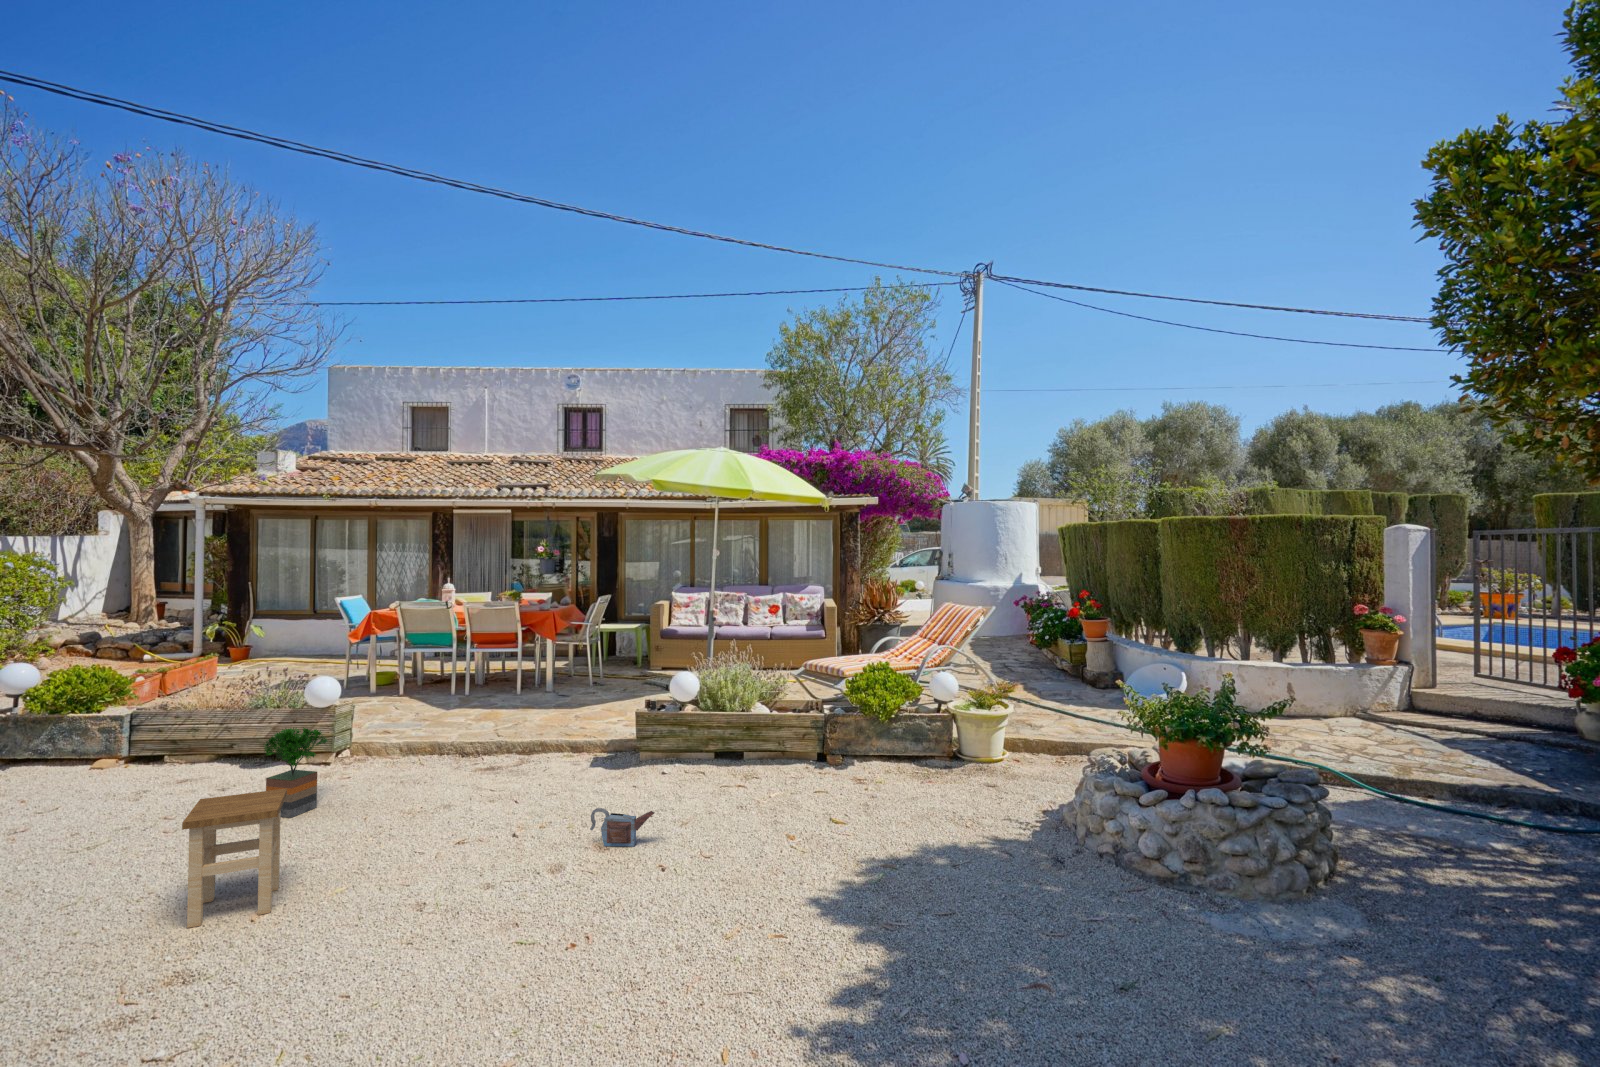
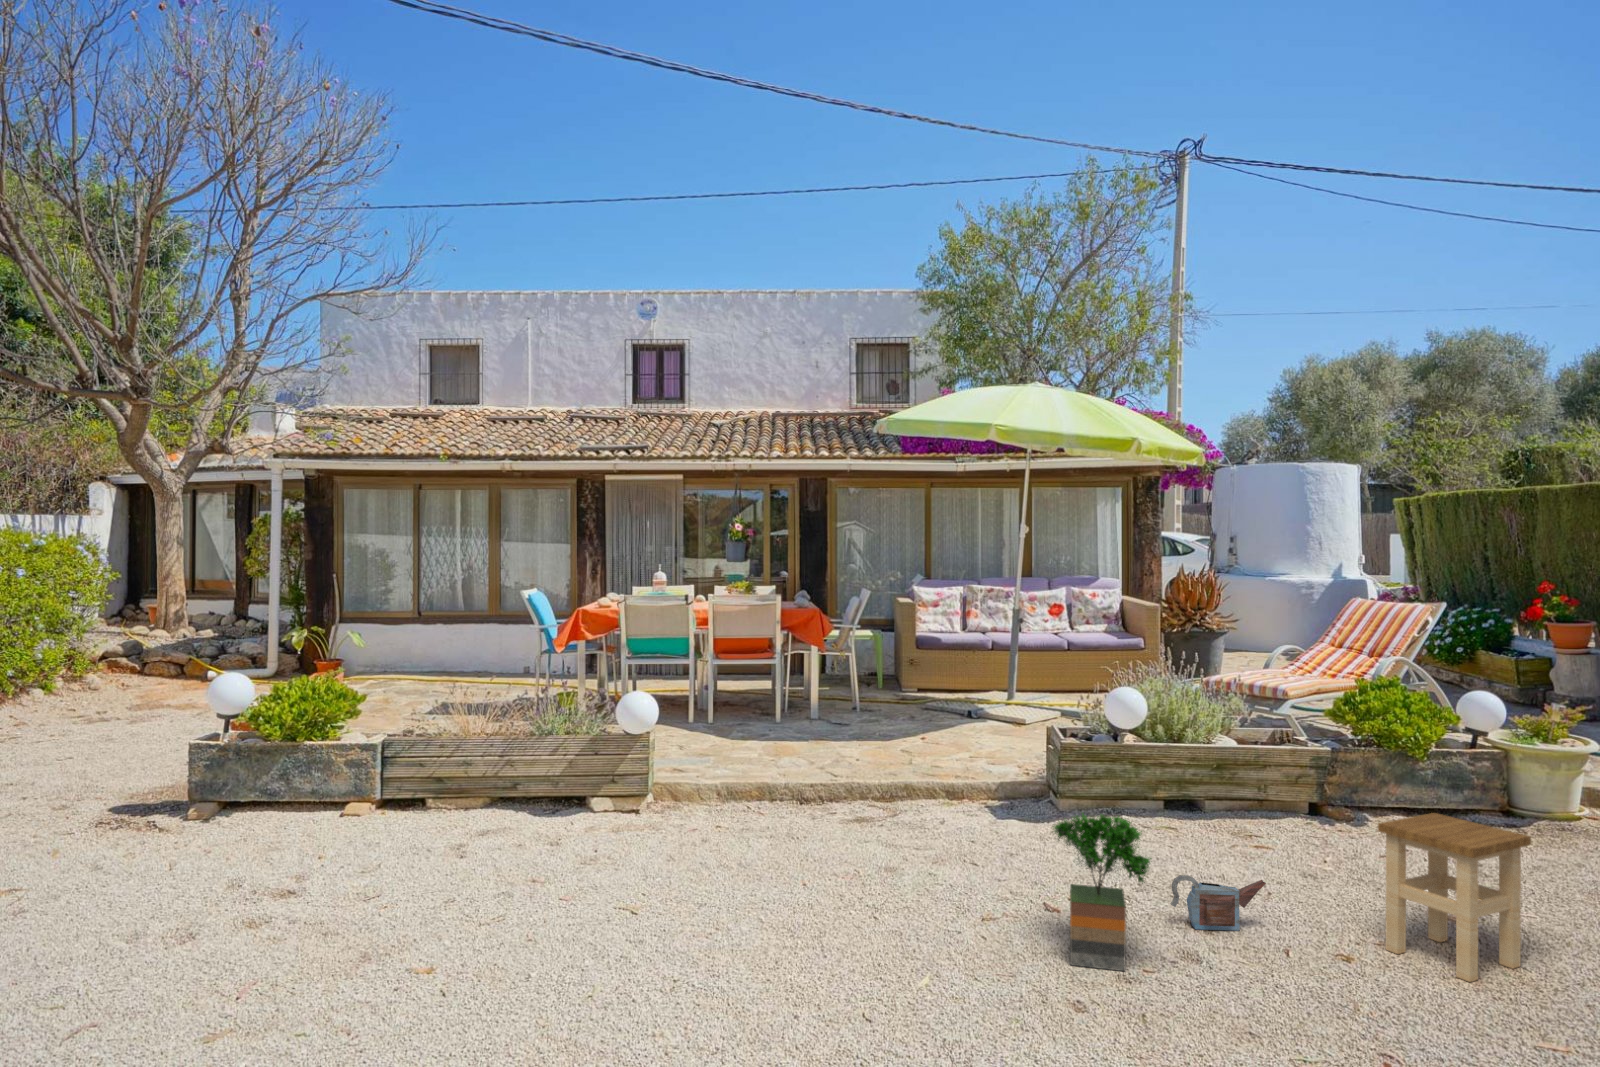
potted tree: present [264,728,328,818] -> present [1054,814,1152,971]
stool: present [182,789,287,928] -> present [1378,813,1531,982]

